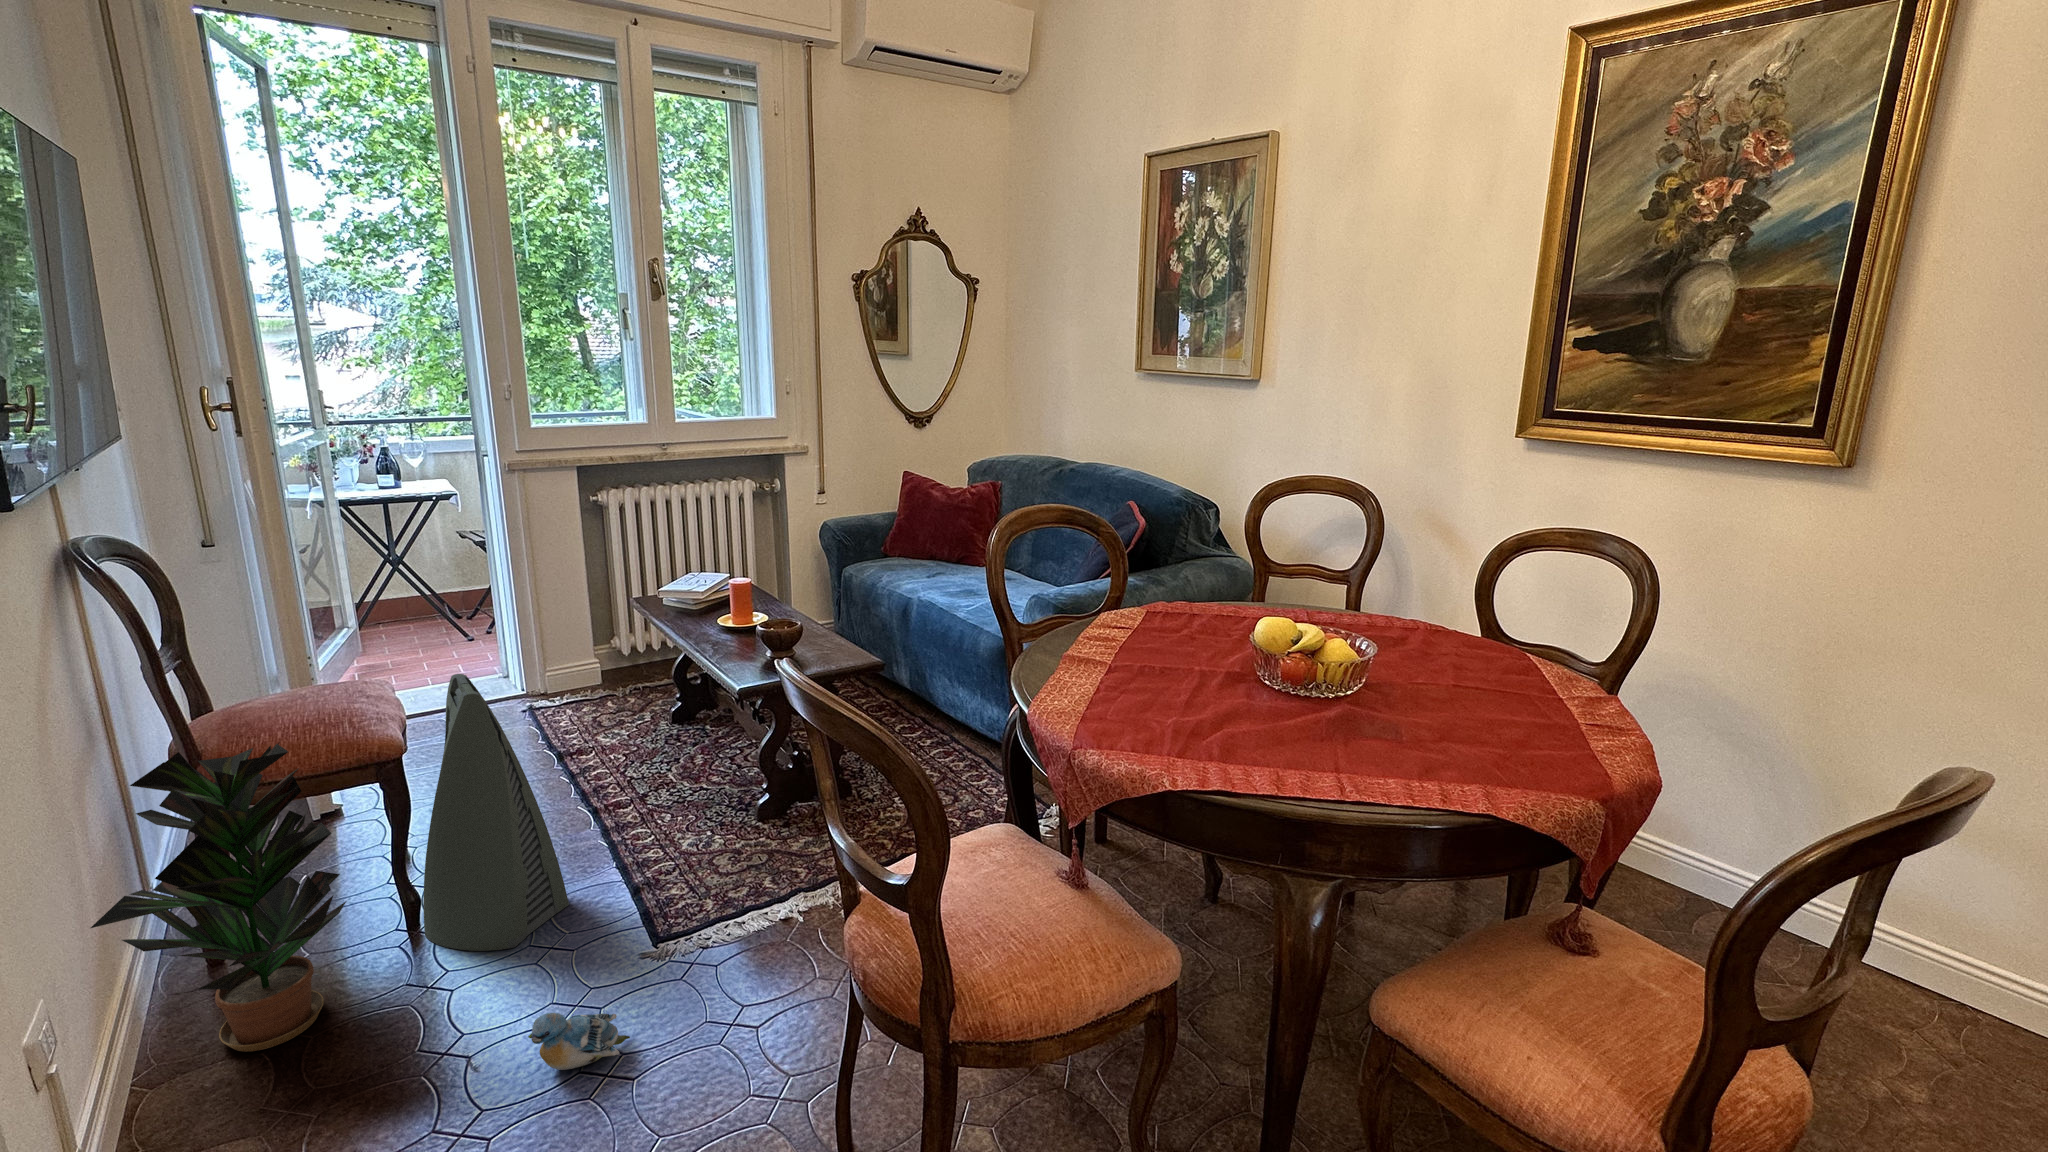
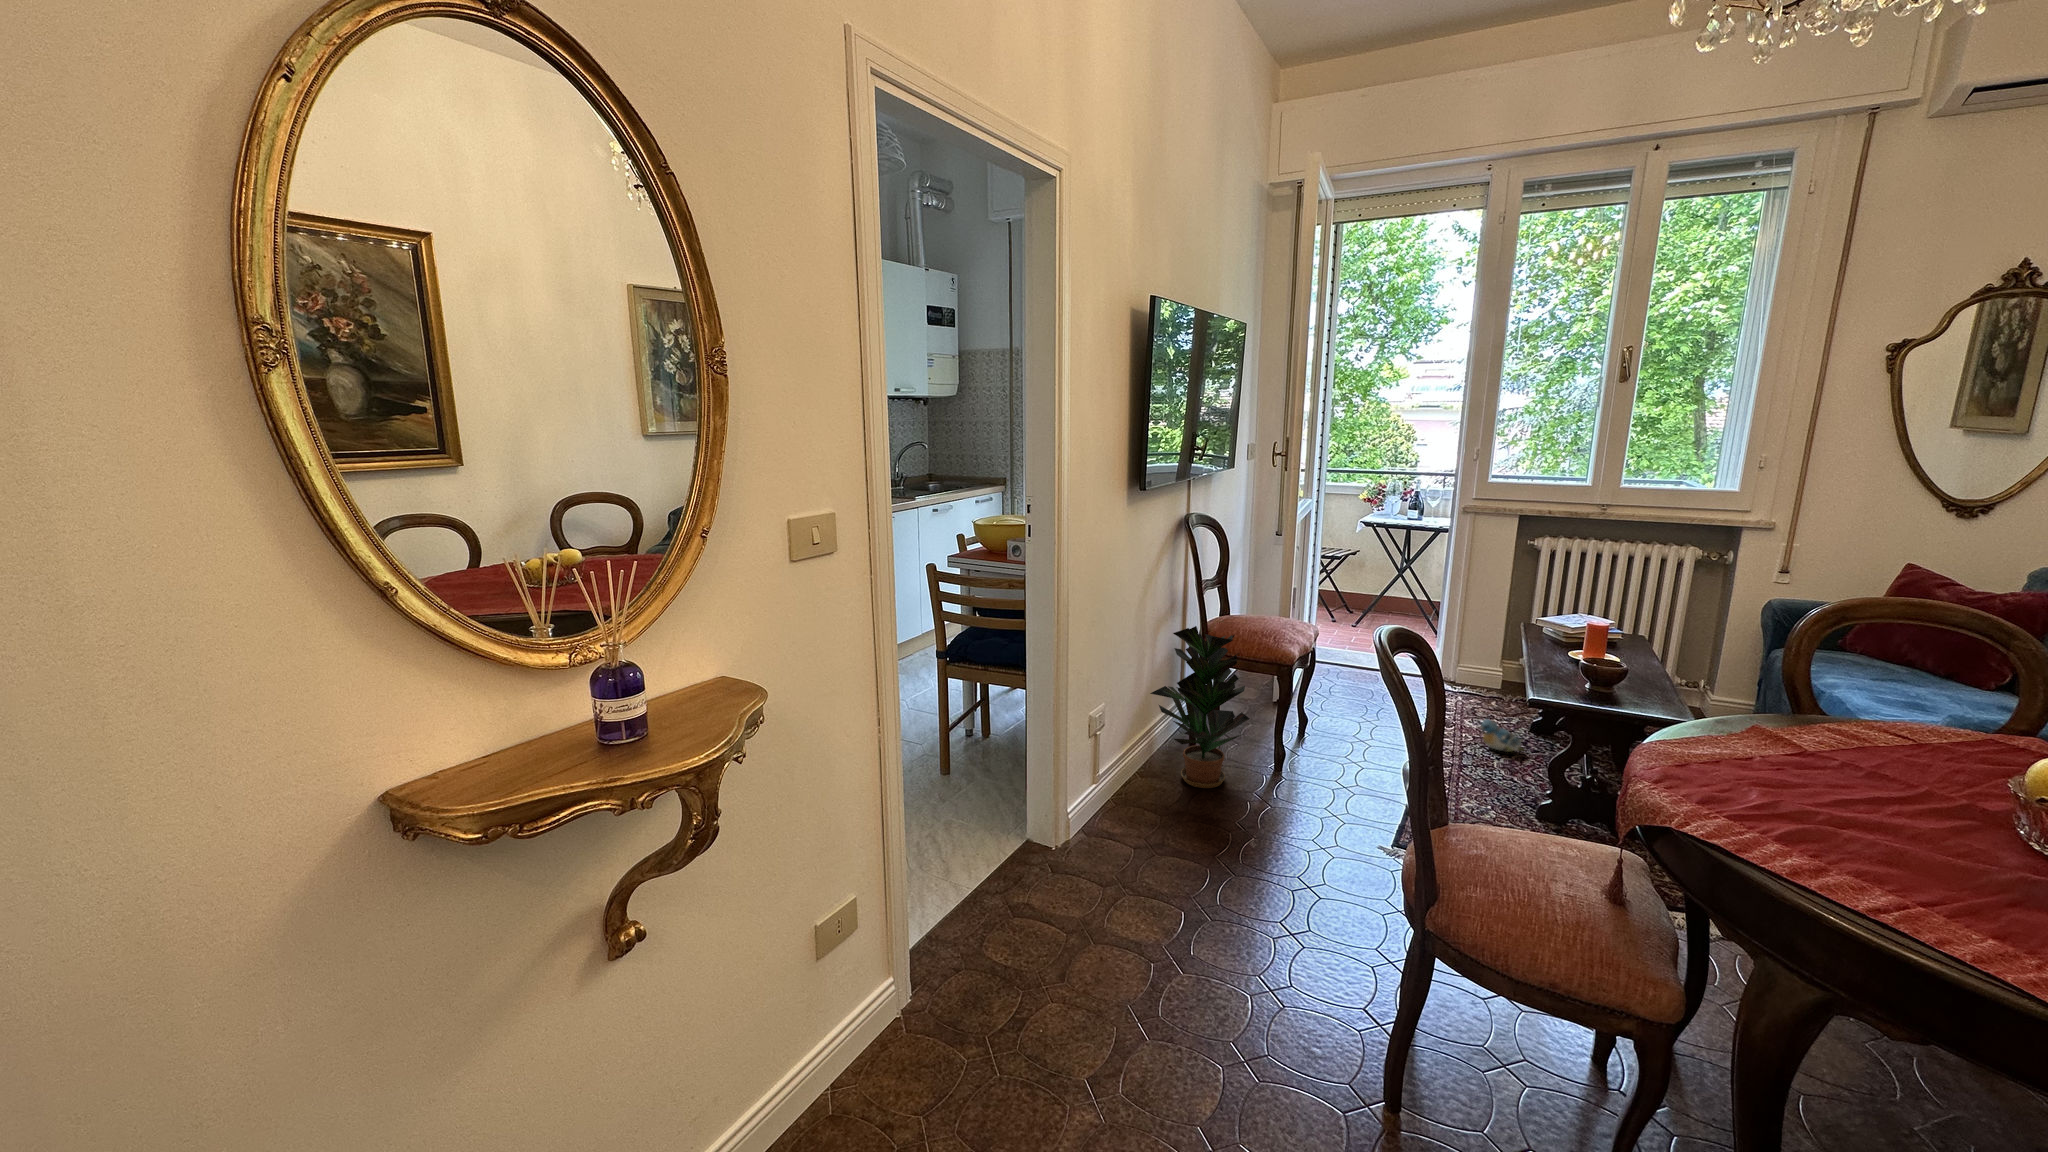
air purifier: present [423,674,569,951] -> none [1285,629,1367,805]
plush toy: present [528,1013,630,1070] -> present [1481,719,1524,752]

